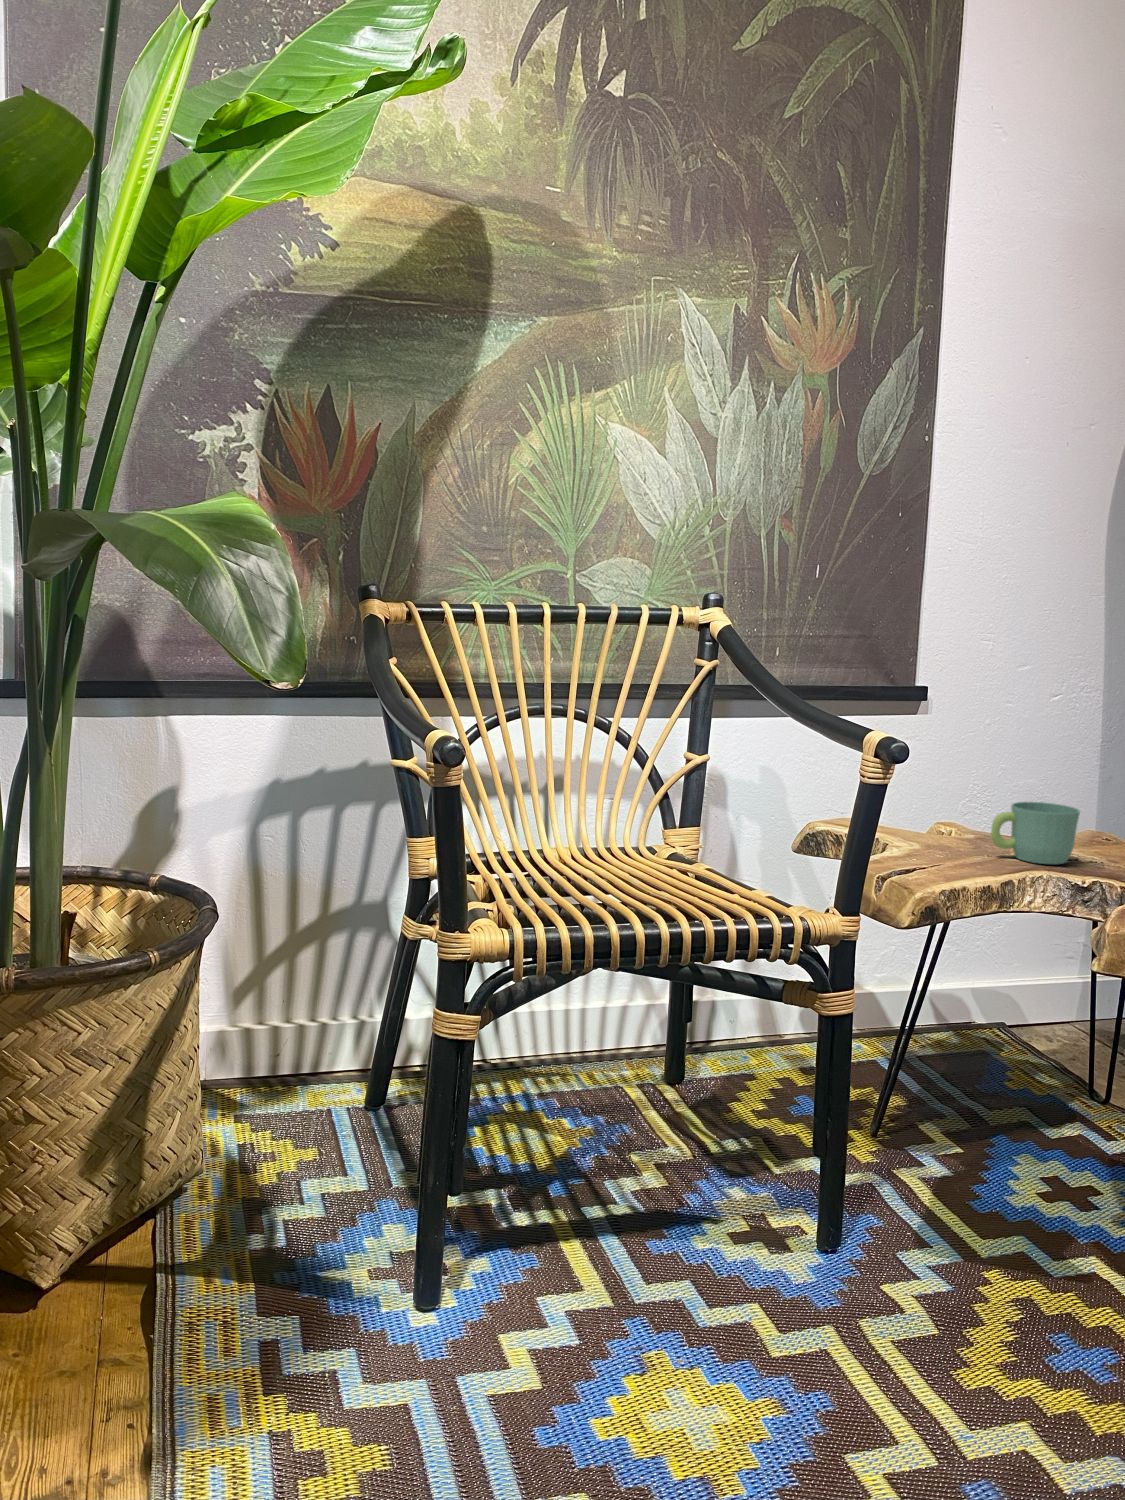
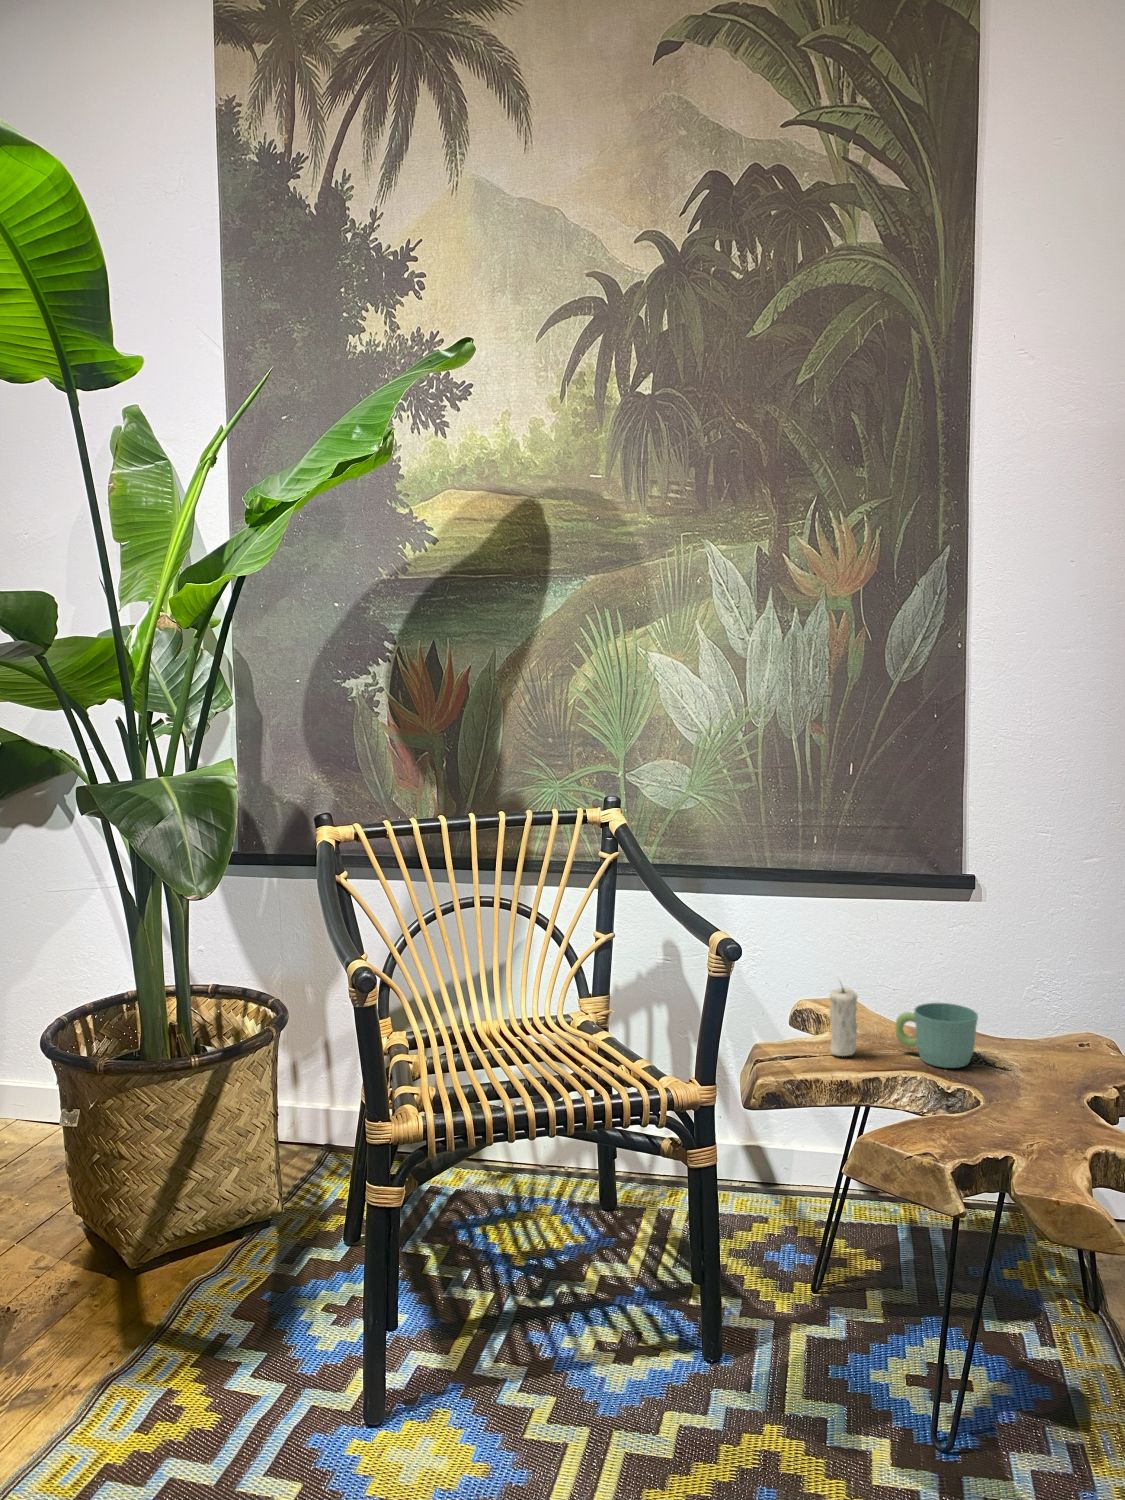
candle: none [940,774,973,861] -> present [830,987,858,1056]

